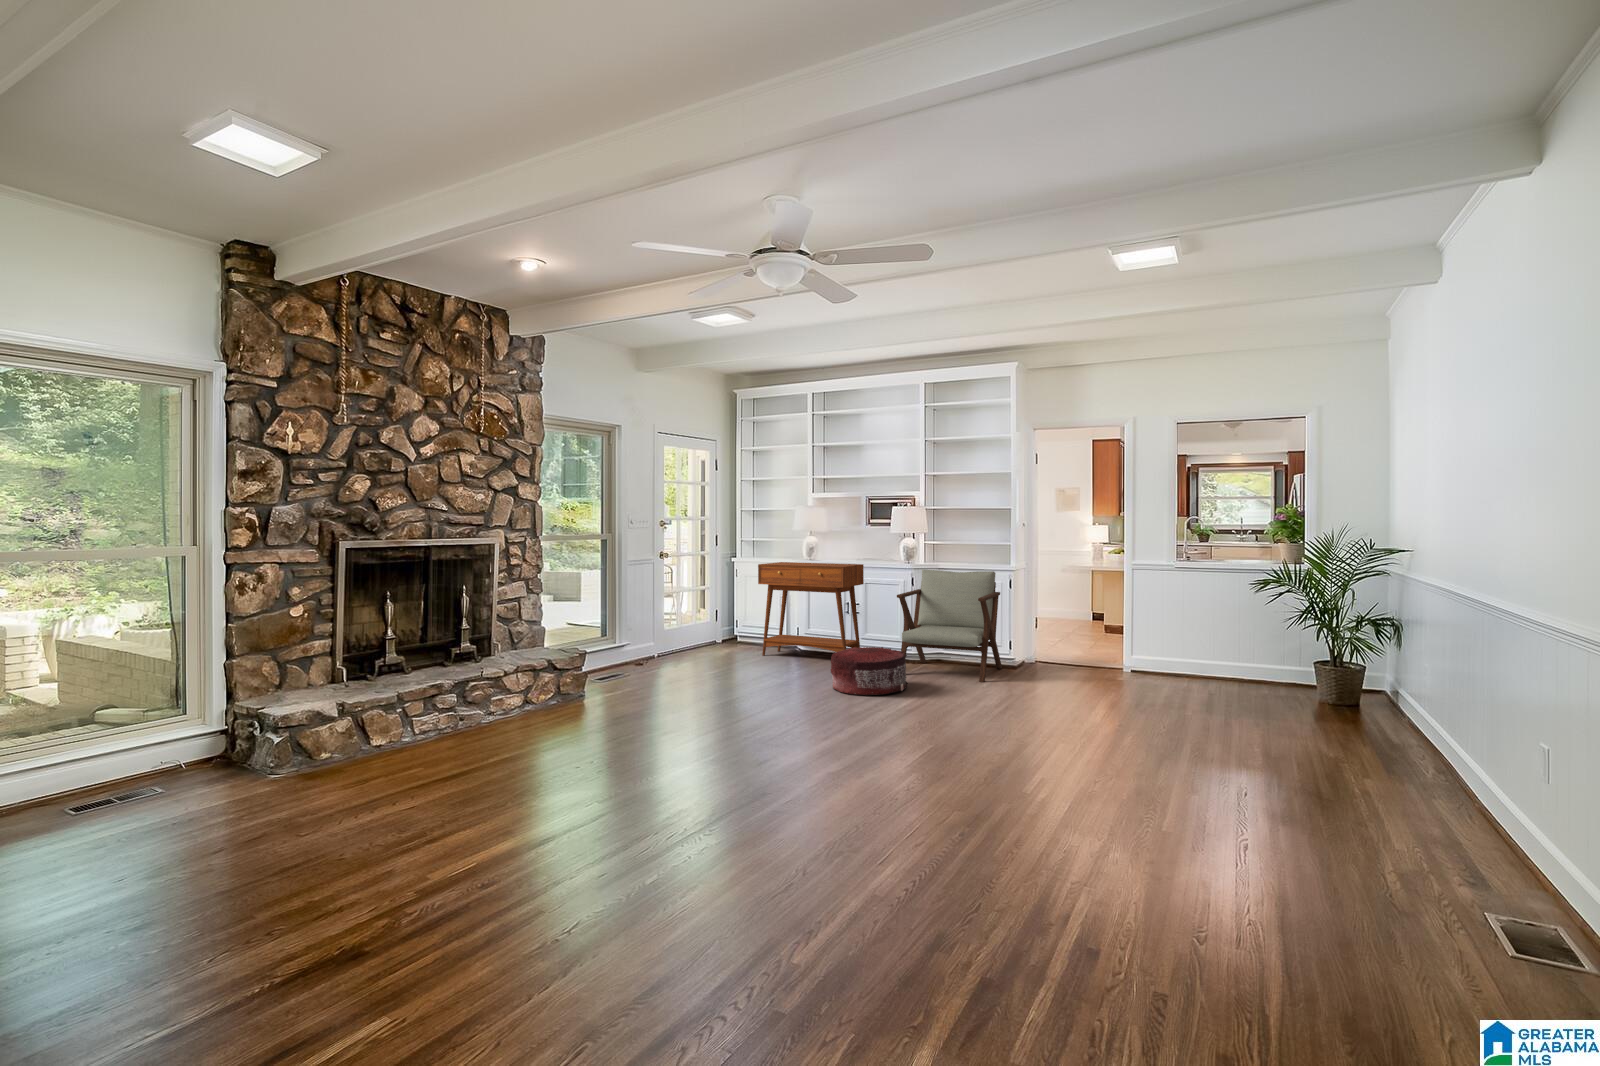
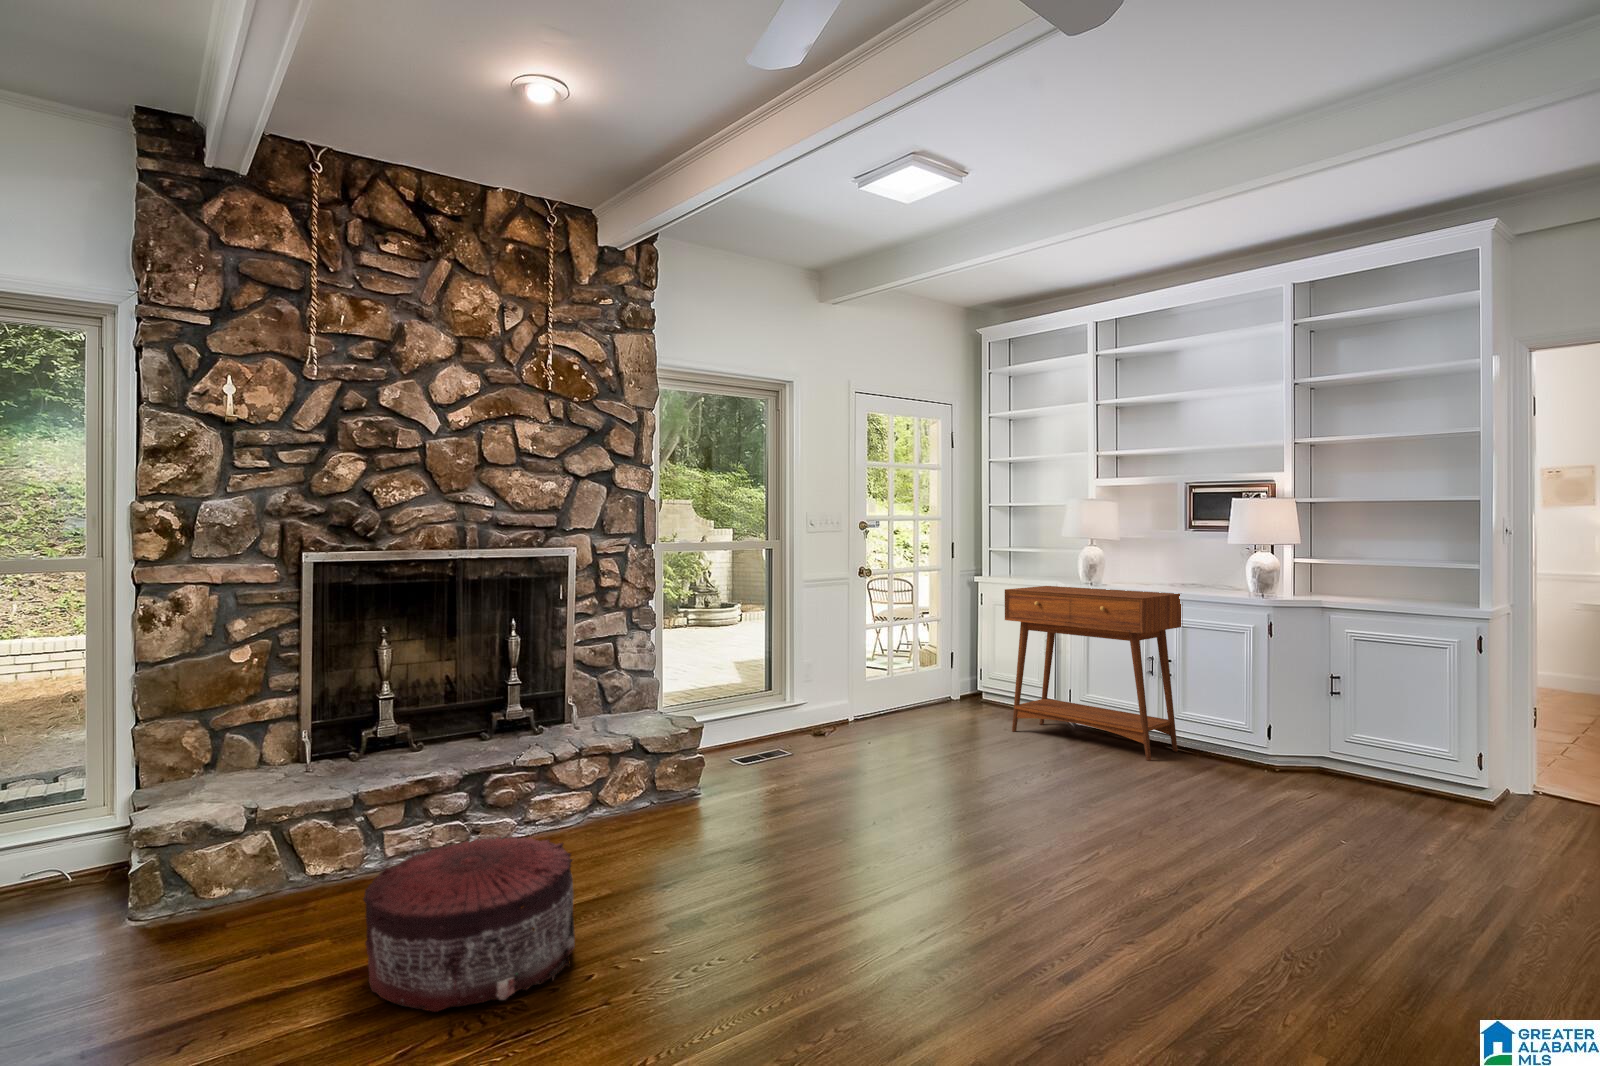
lounge chair: present [897,570,1002,682] -> none [1241,607,1466,837]
pouf: present [831,647,908,695] -> present [363,836,575,1012]

